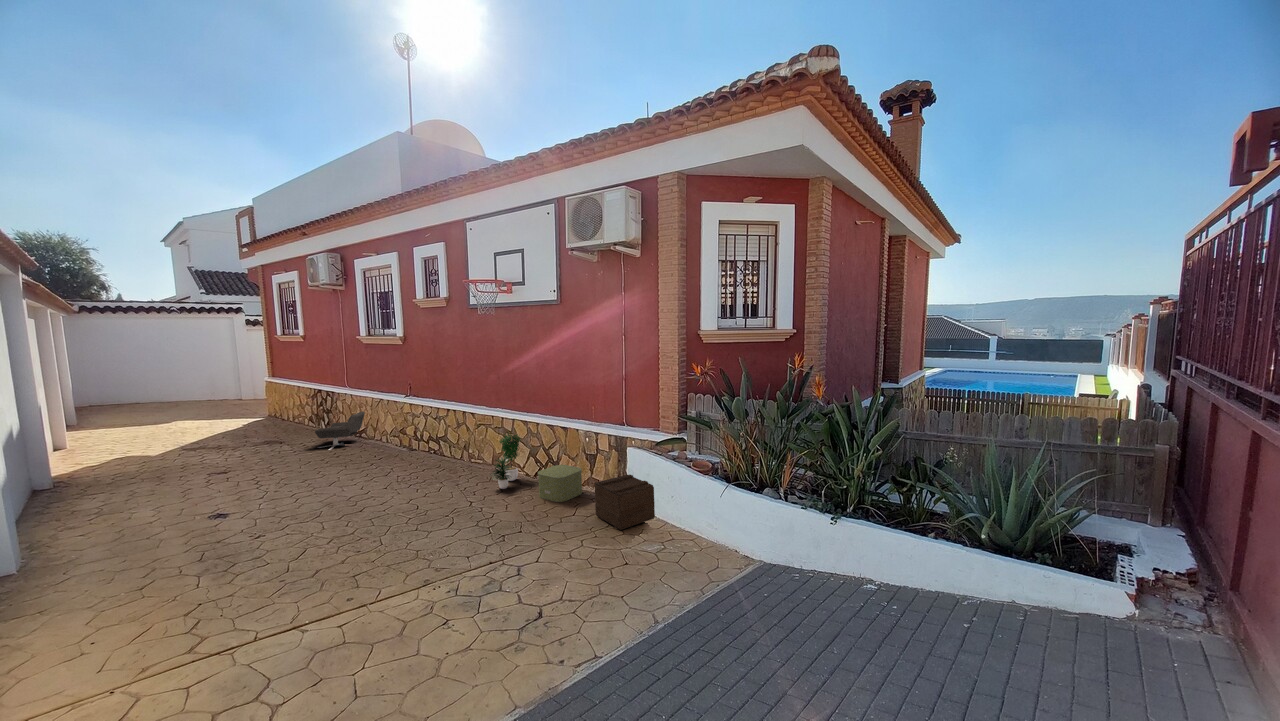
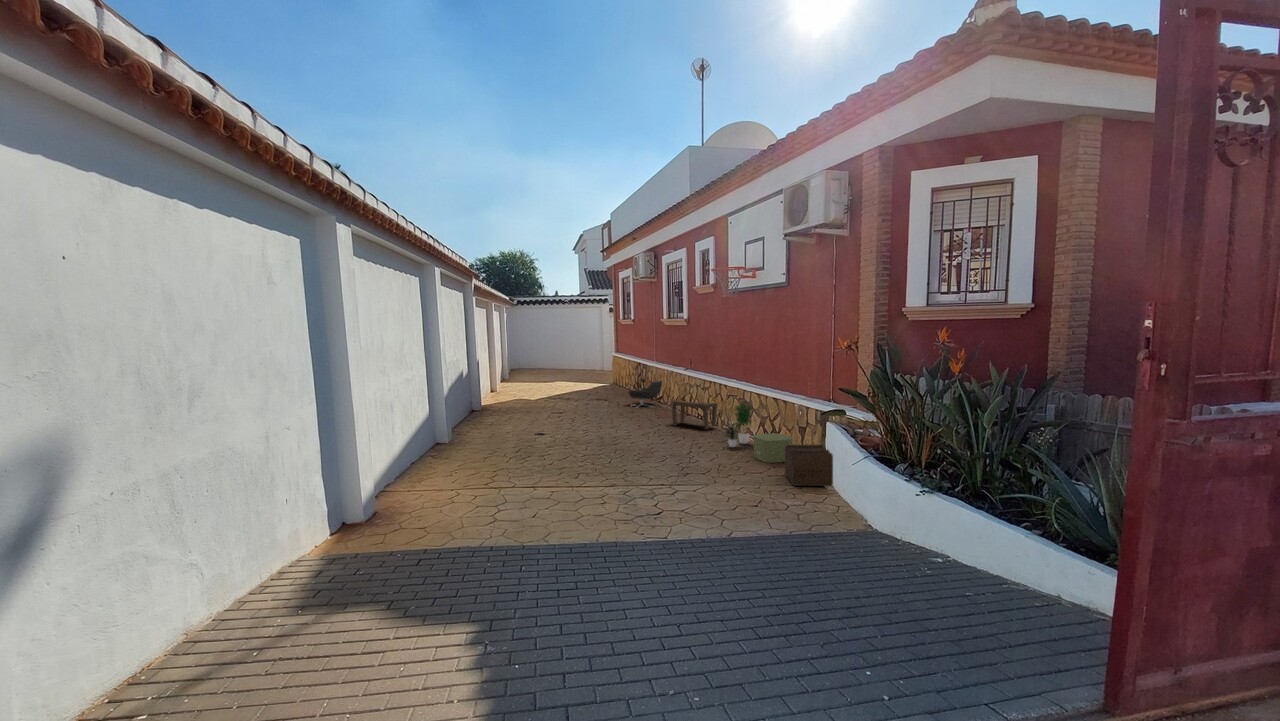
bench: none [399,435,462,470] -> present [672,401,717,430]

